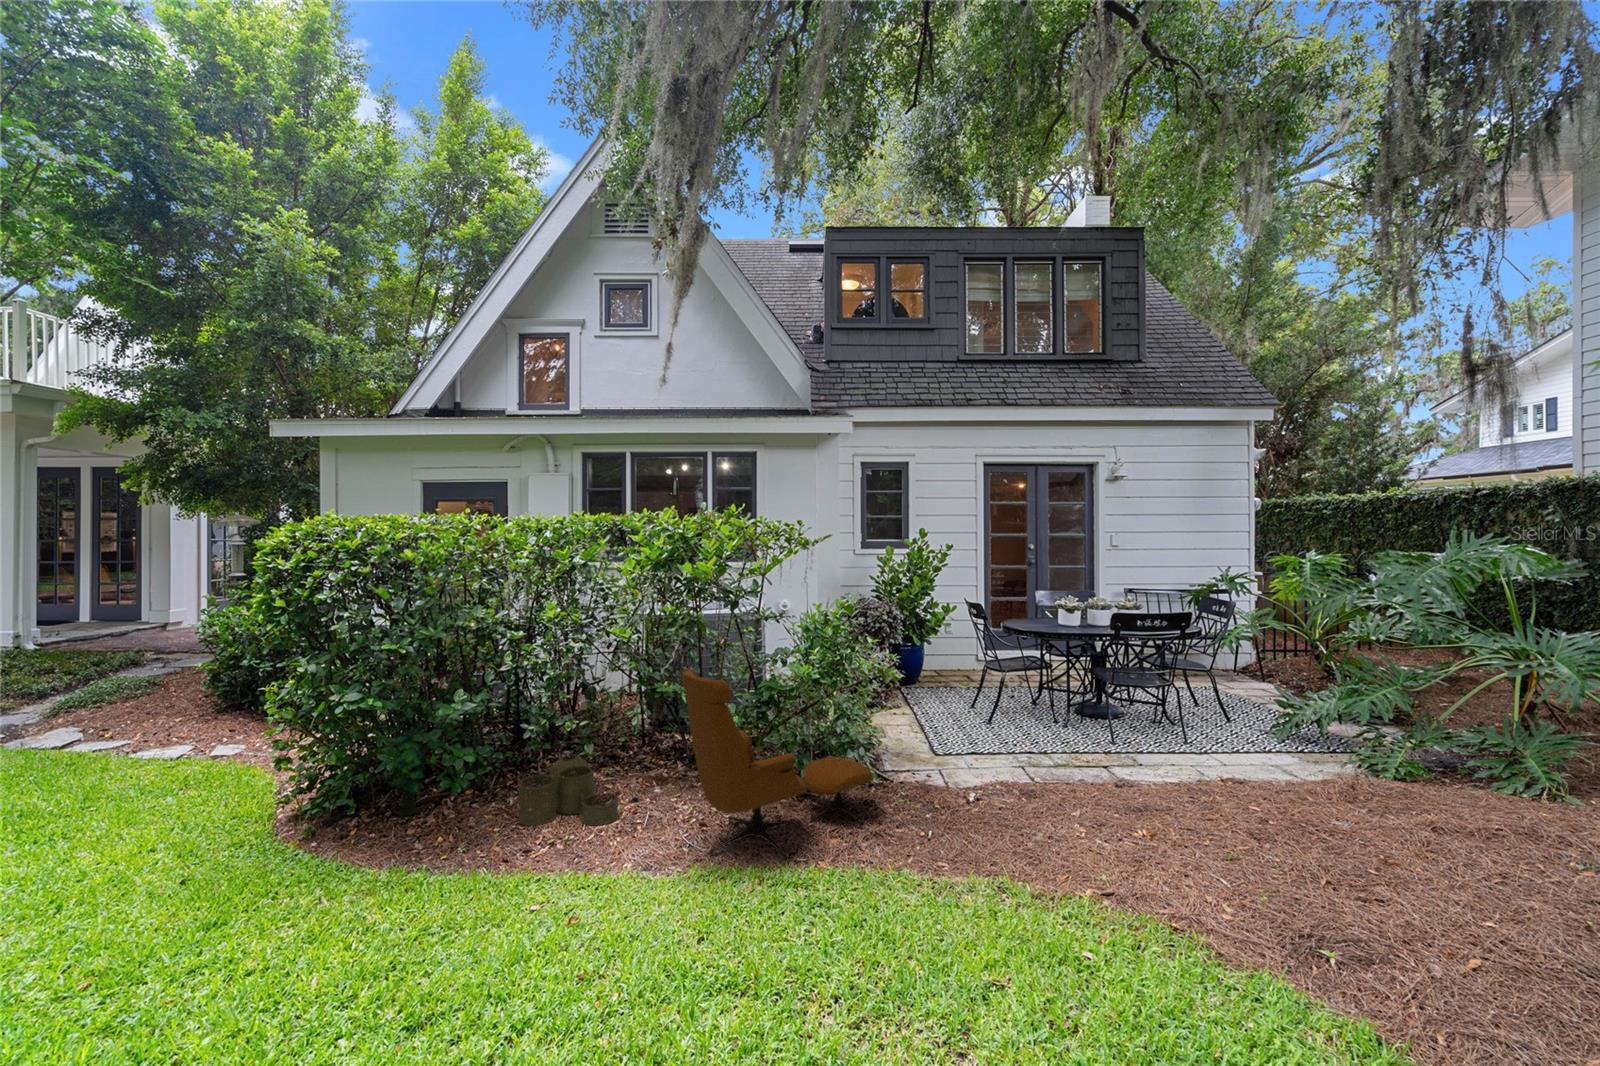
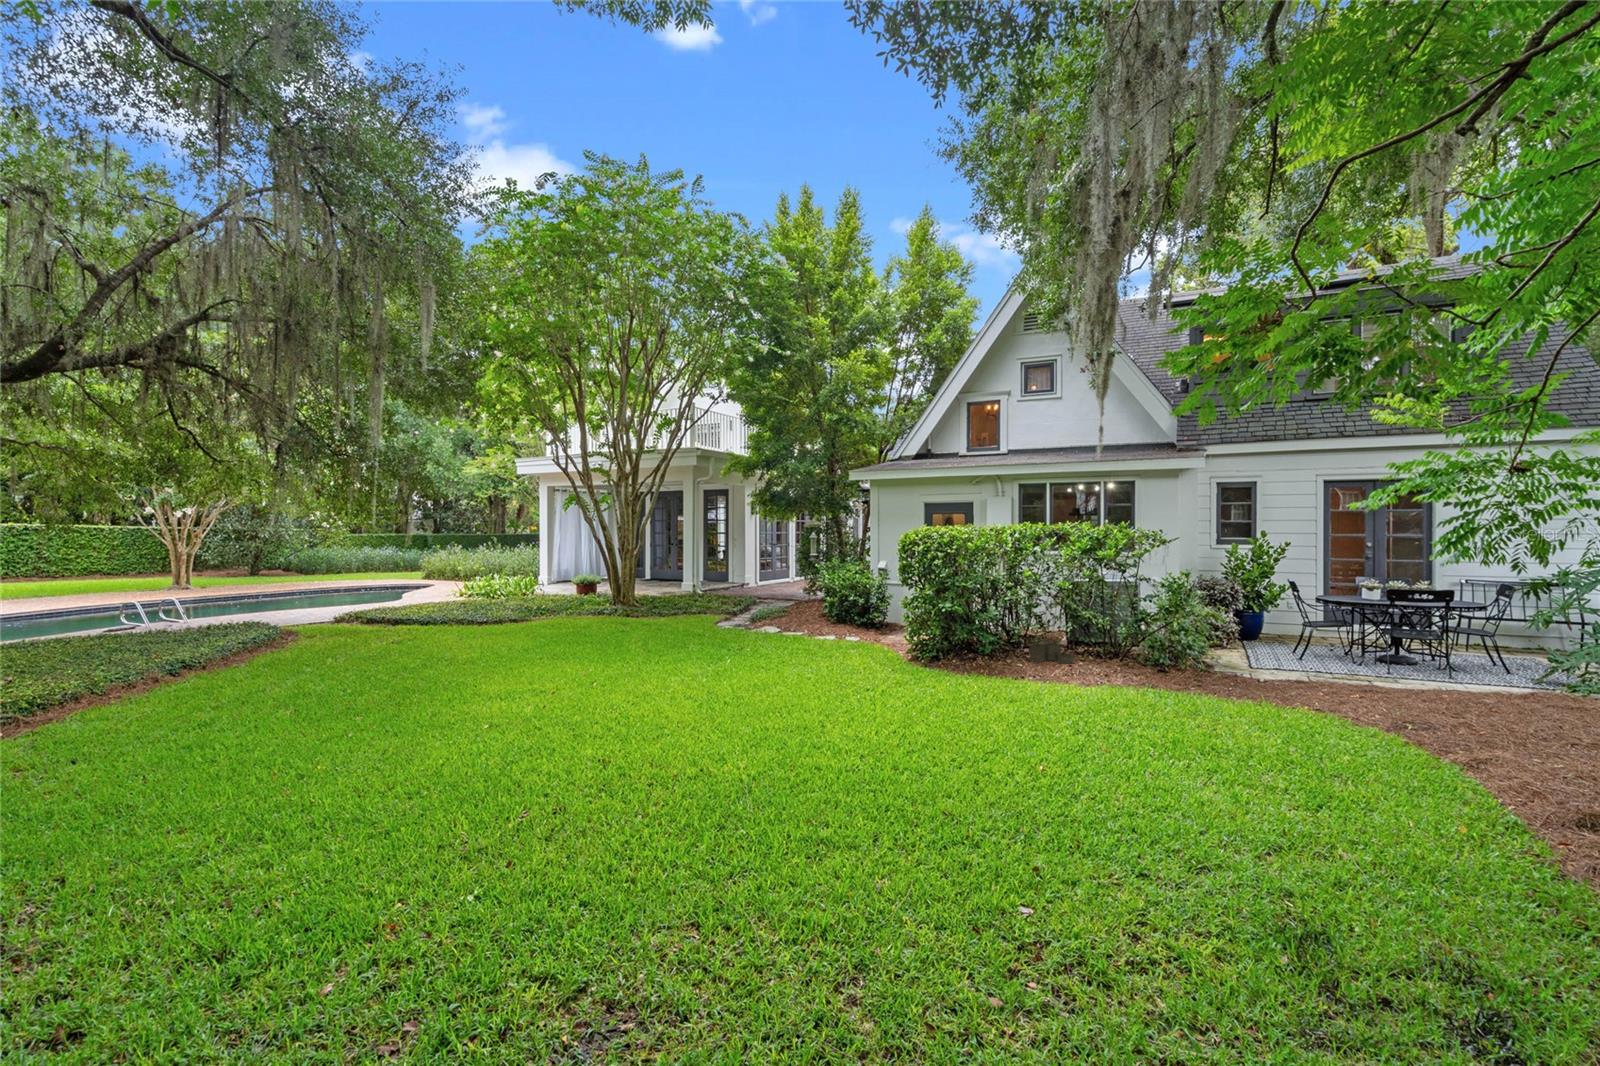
lounge chair: present [682,668,873,860] -> none [1107,595,1198,675]
decorative plant: present [386,727,436,817] -> none [970,619,991,657]

